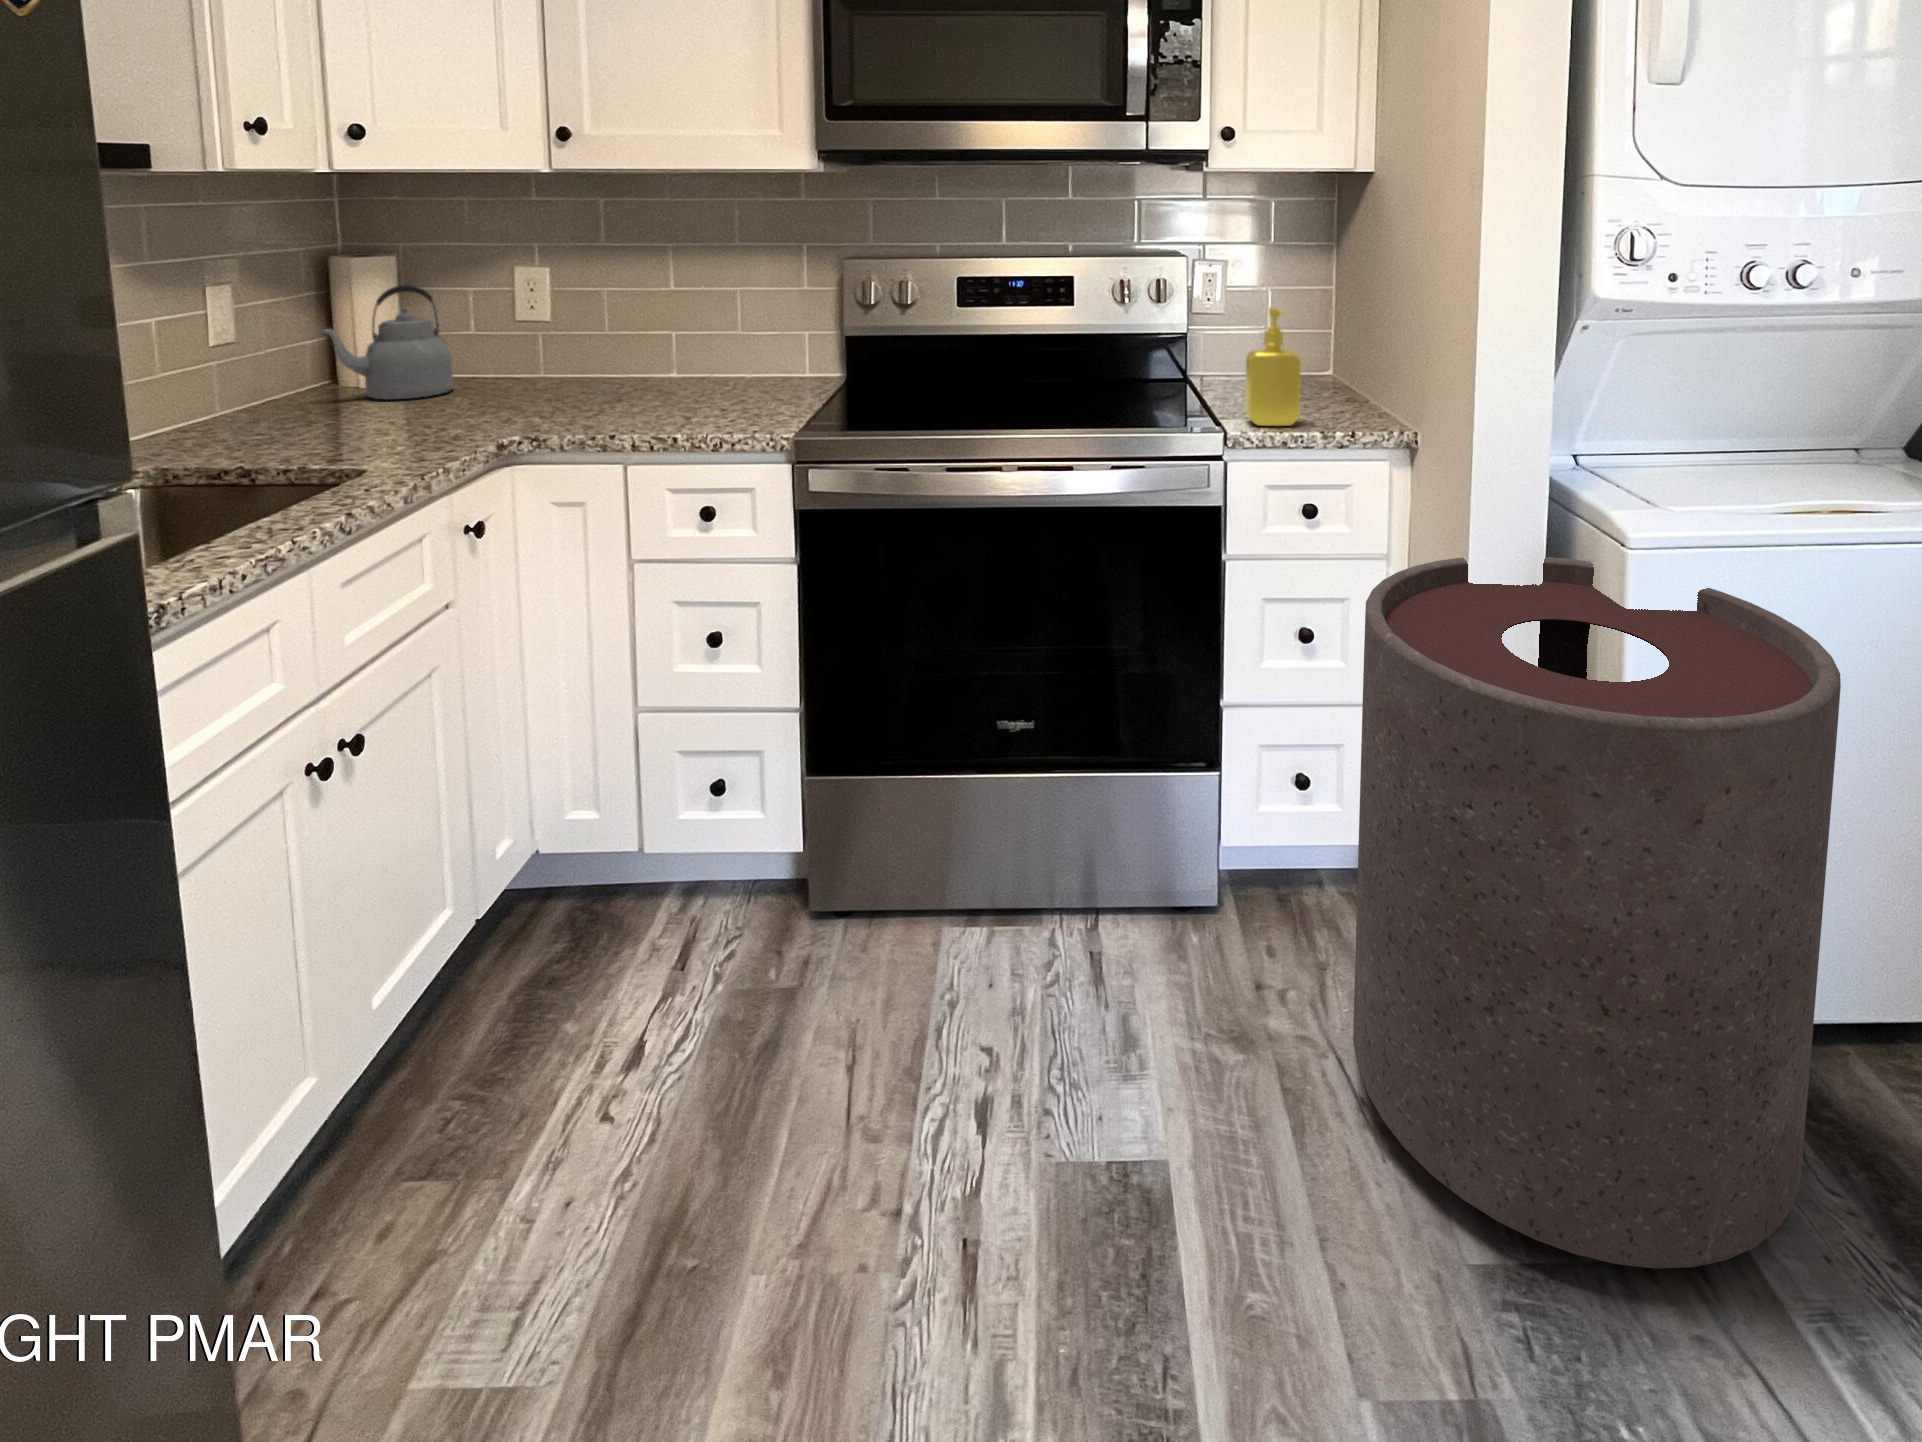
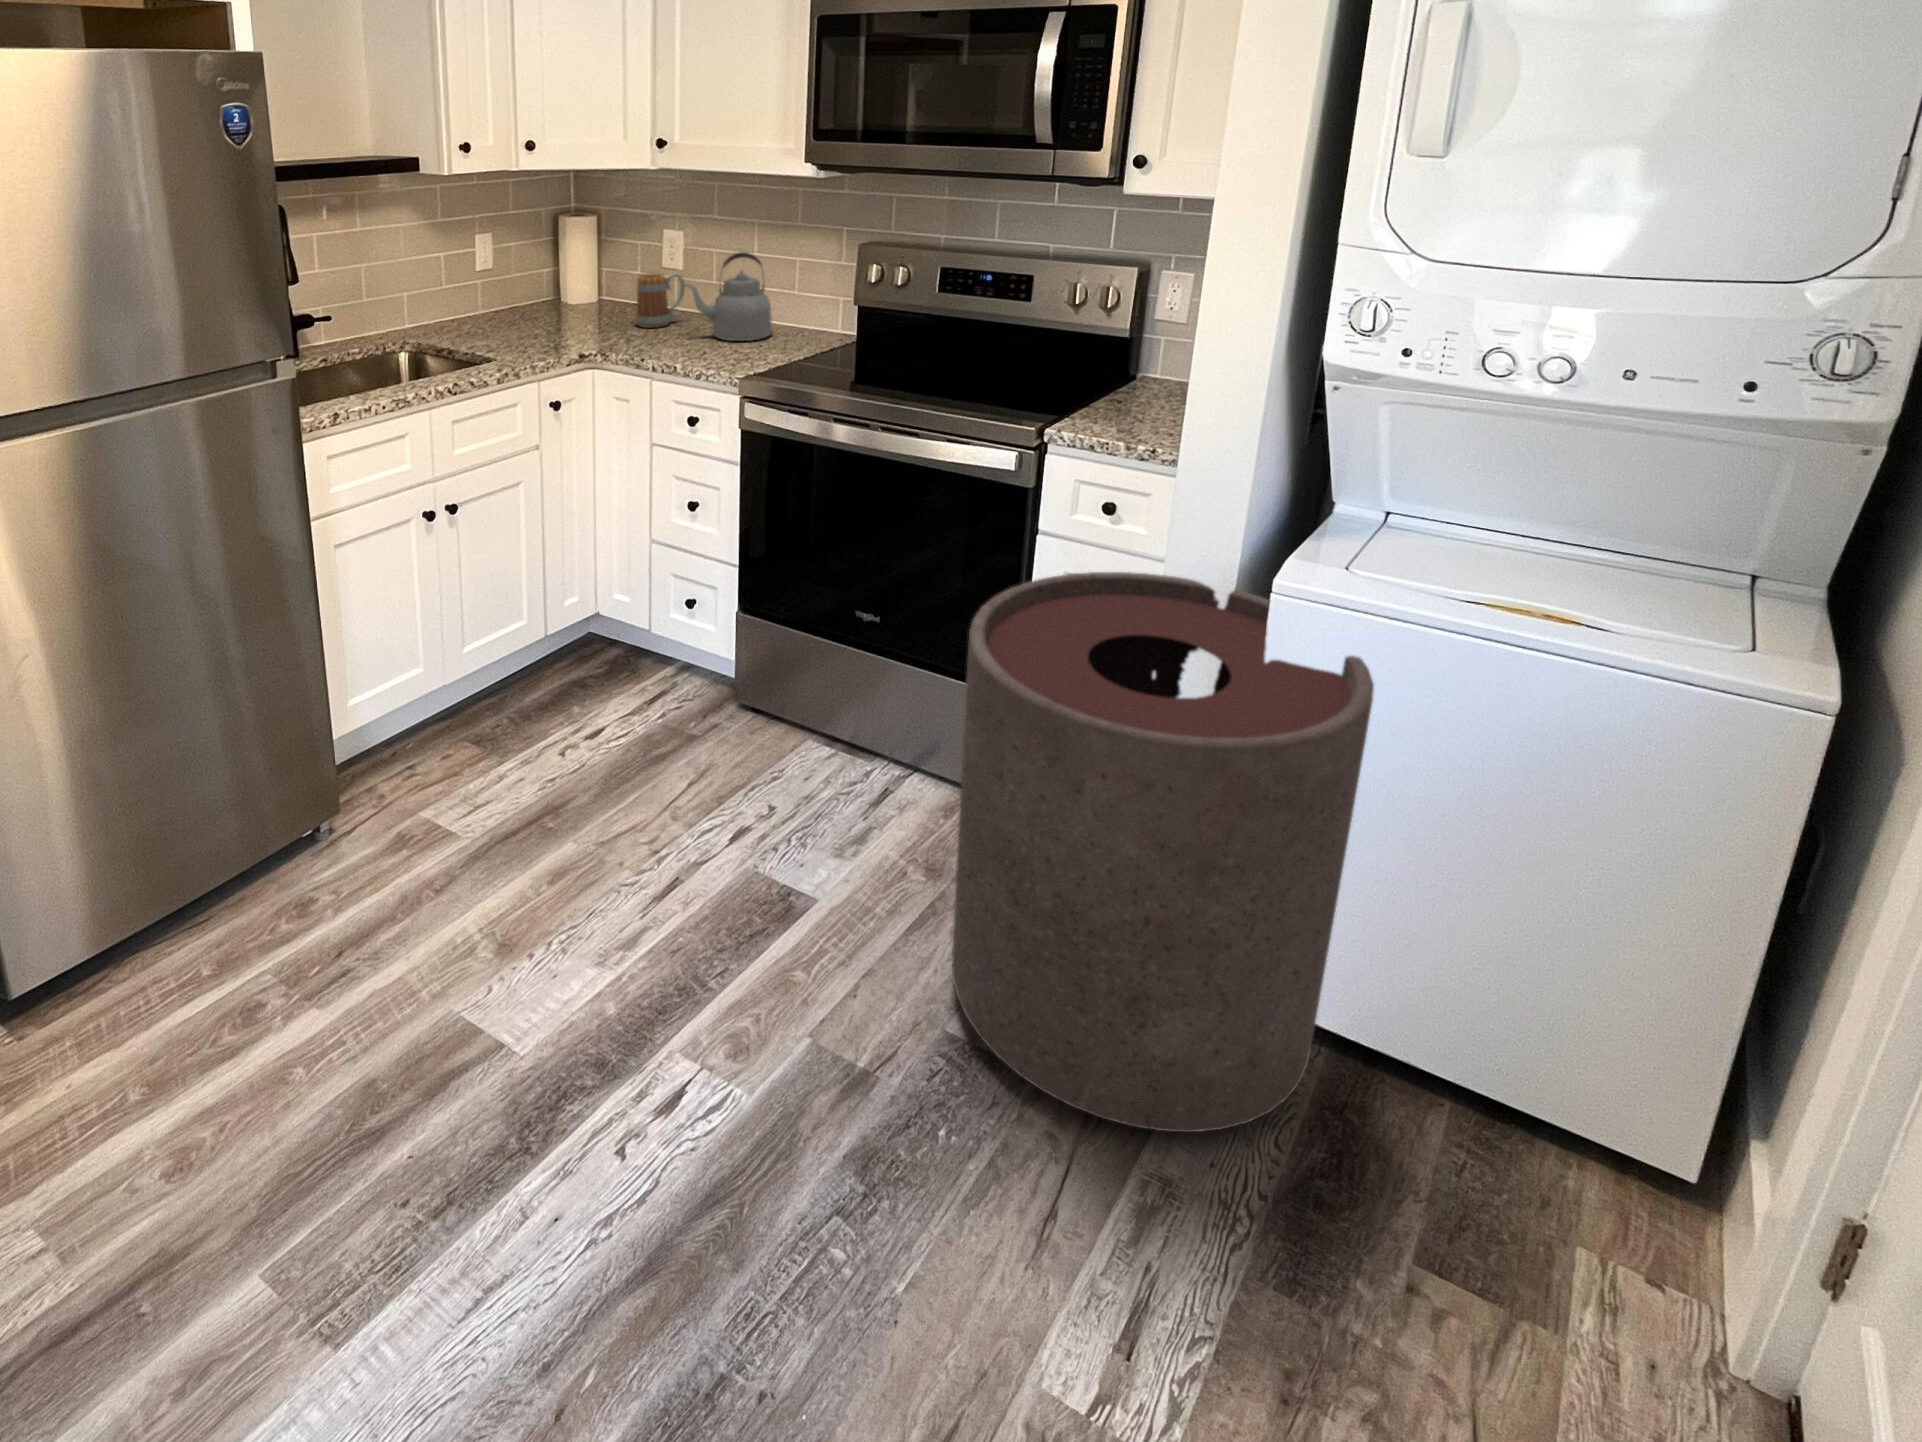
kettle: present [319,285,454,399] -> present [684,252,772,341]
soap dispenser: present [1245,307,1301,426] -> none [1074,323,1133,433]
mug: none [528,326,597,402] -> present [636,273,685,328]

